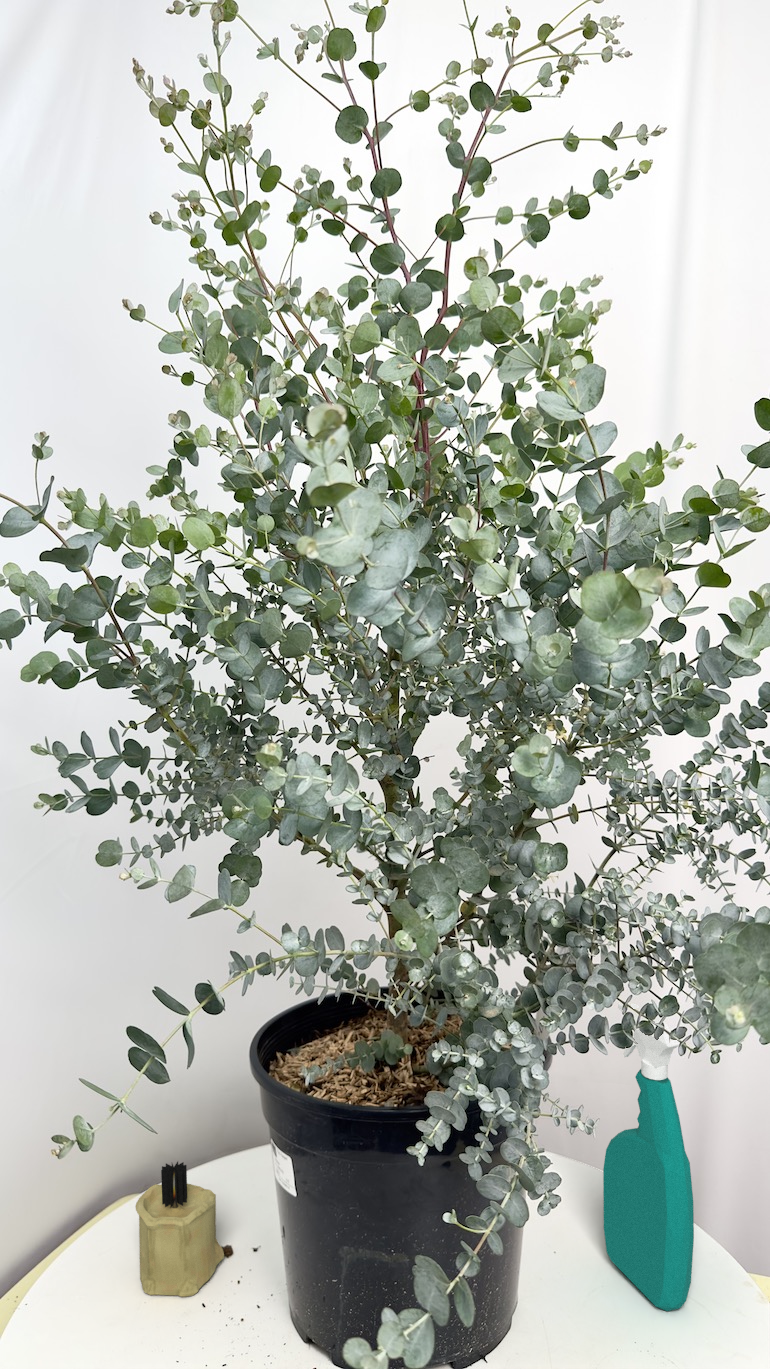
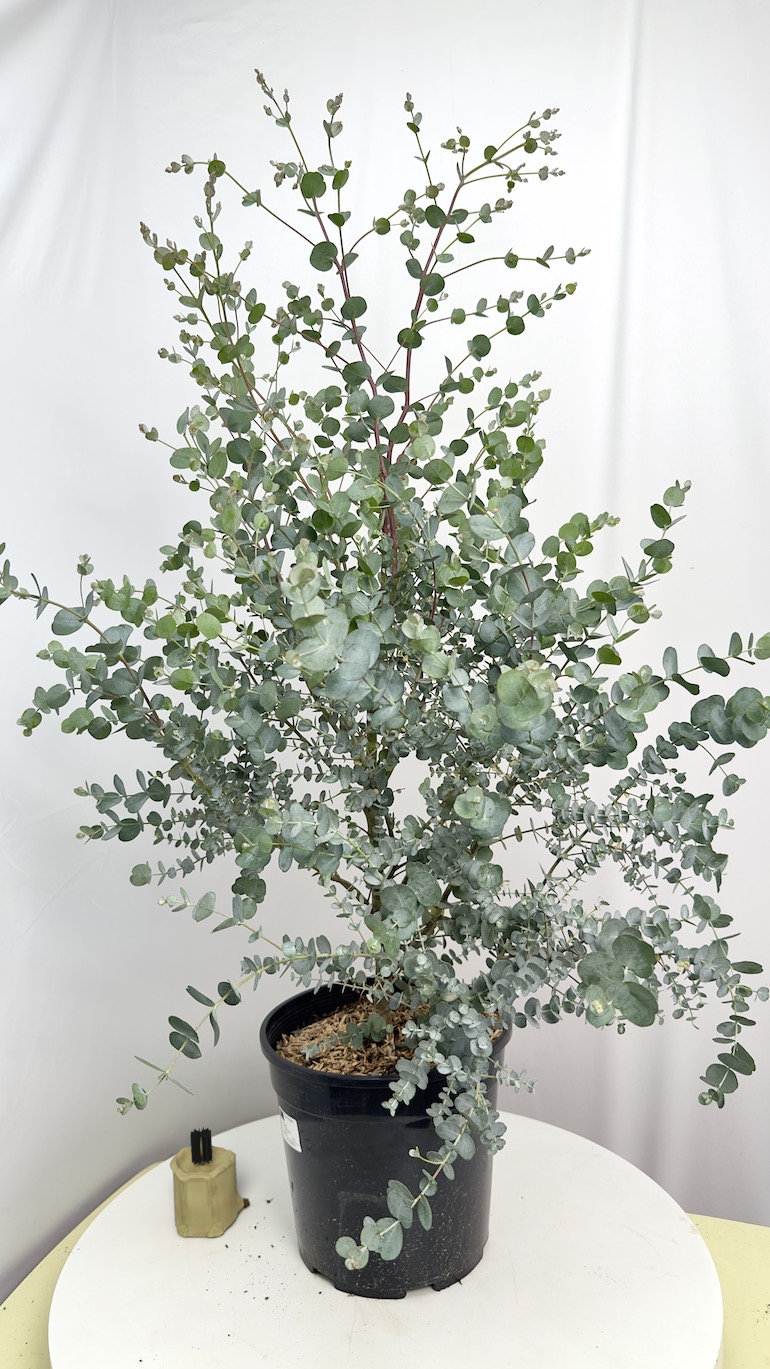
spray bottle: present [603,1003,694,1311] -> none [556,984,628,1238]

